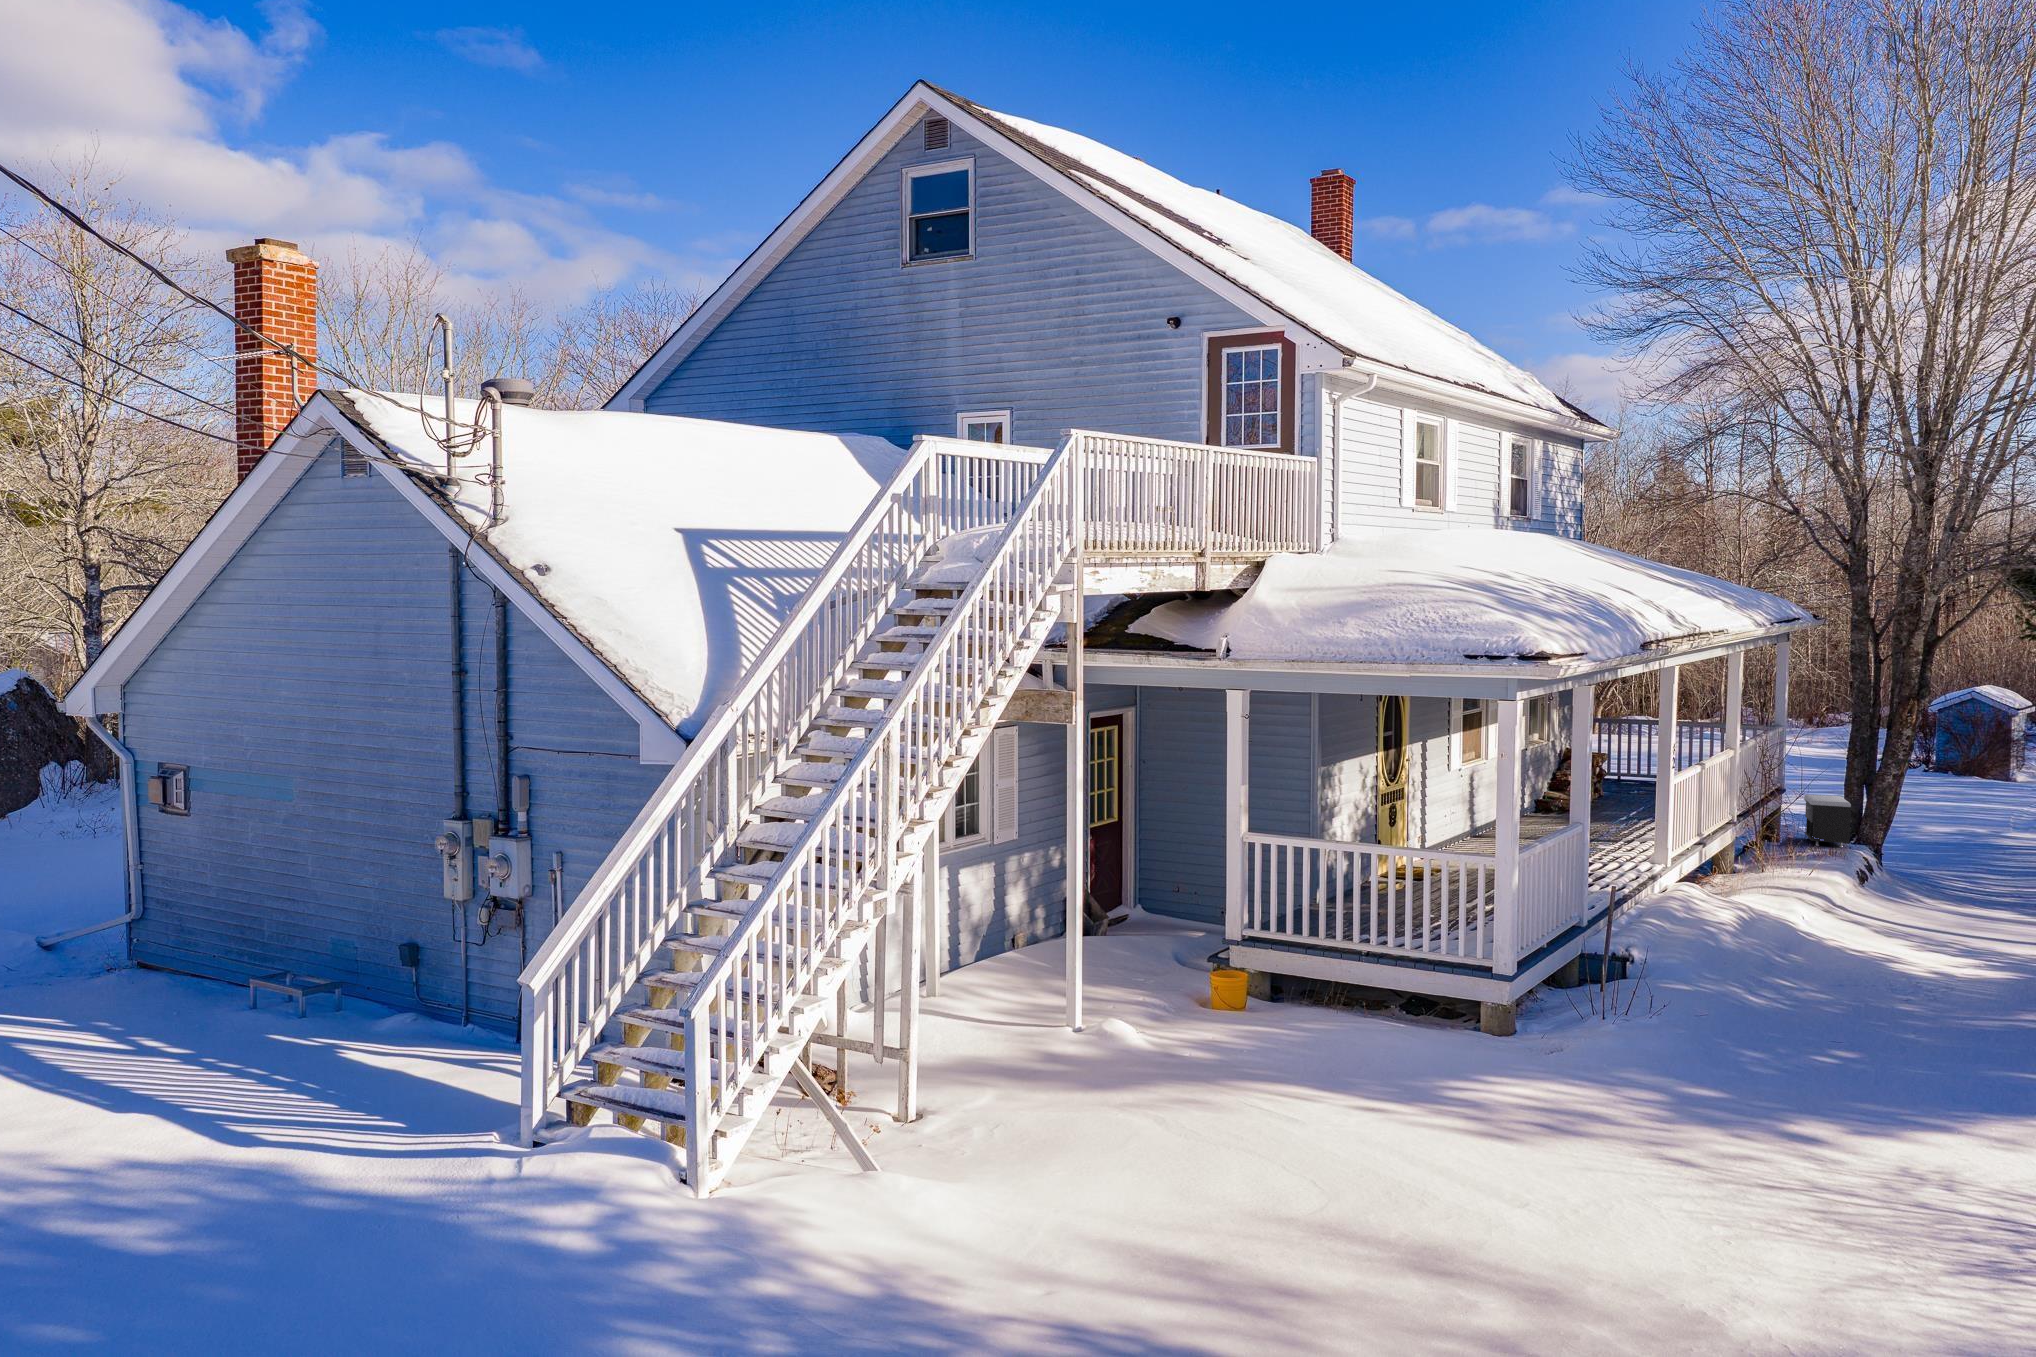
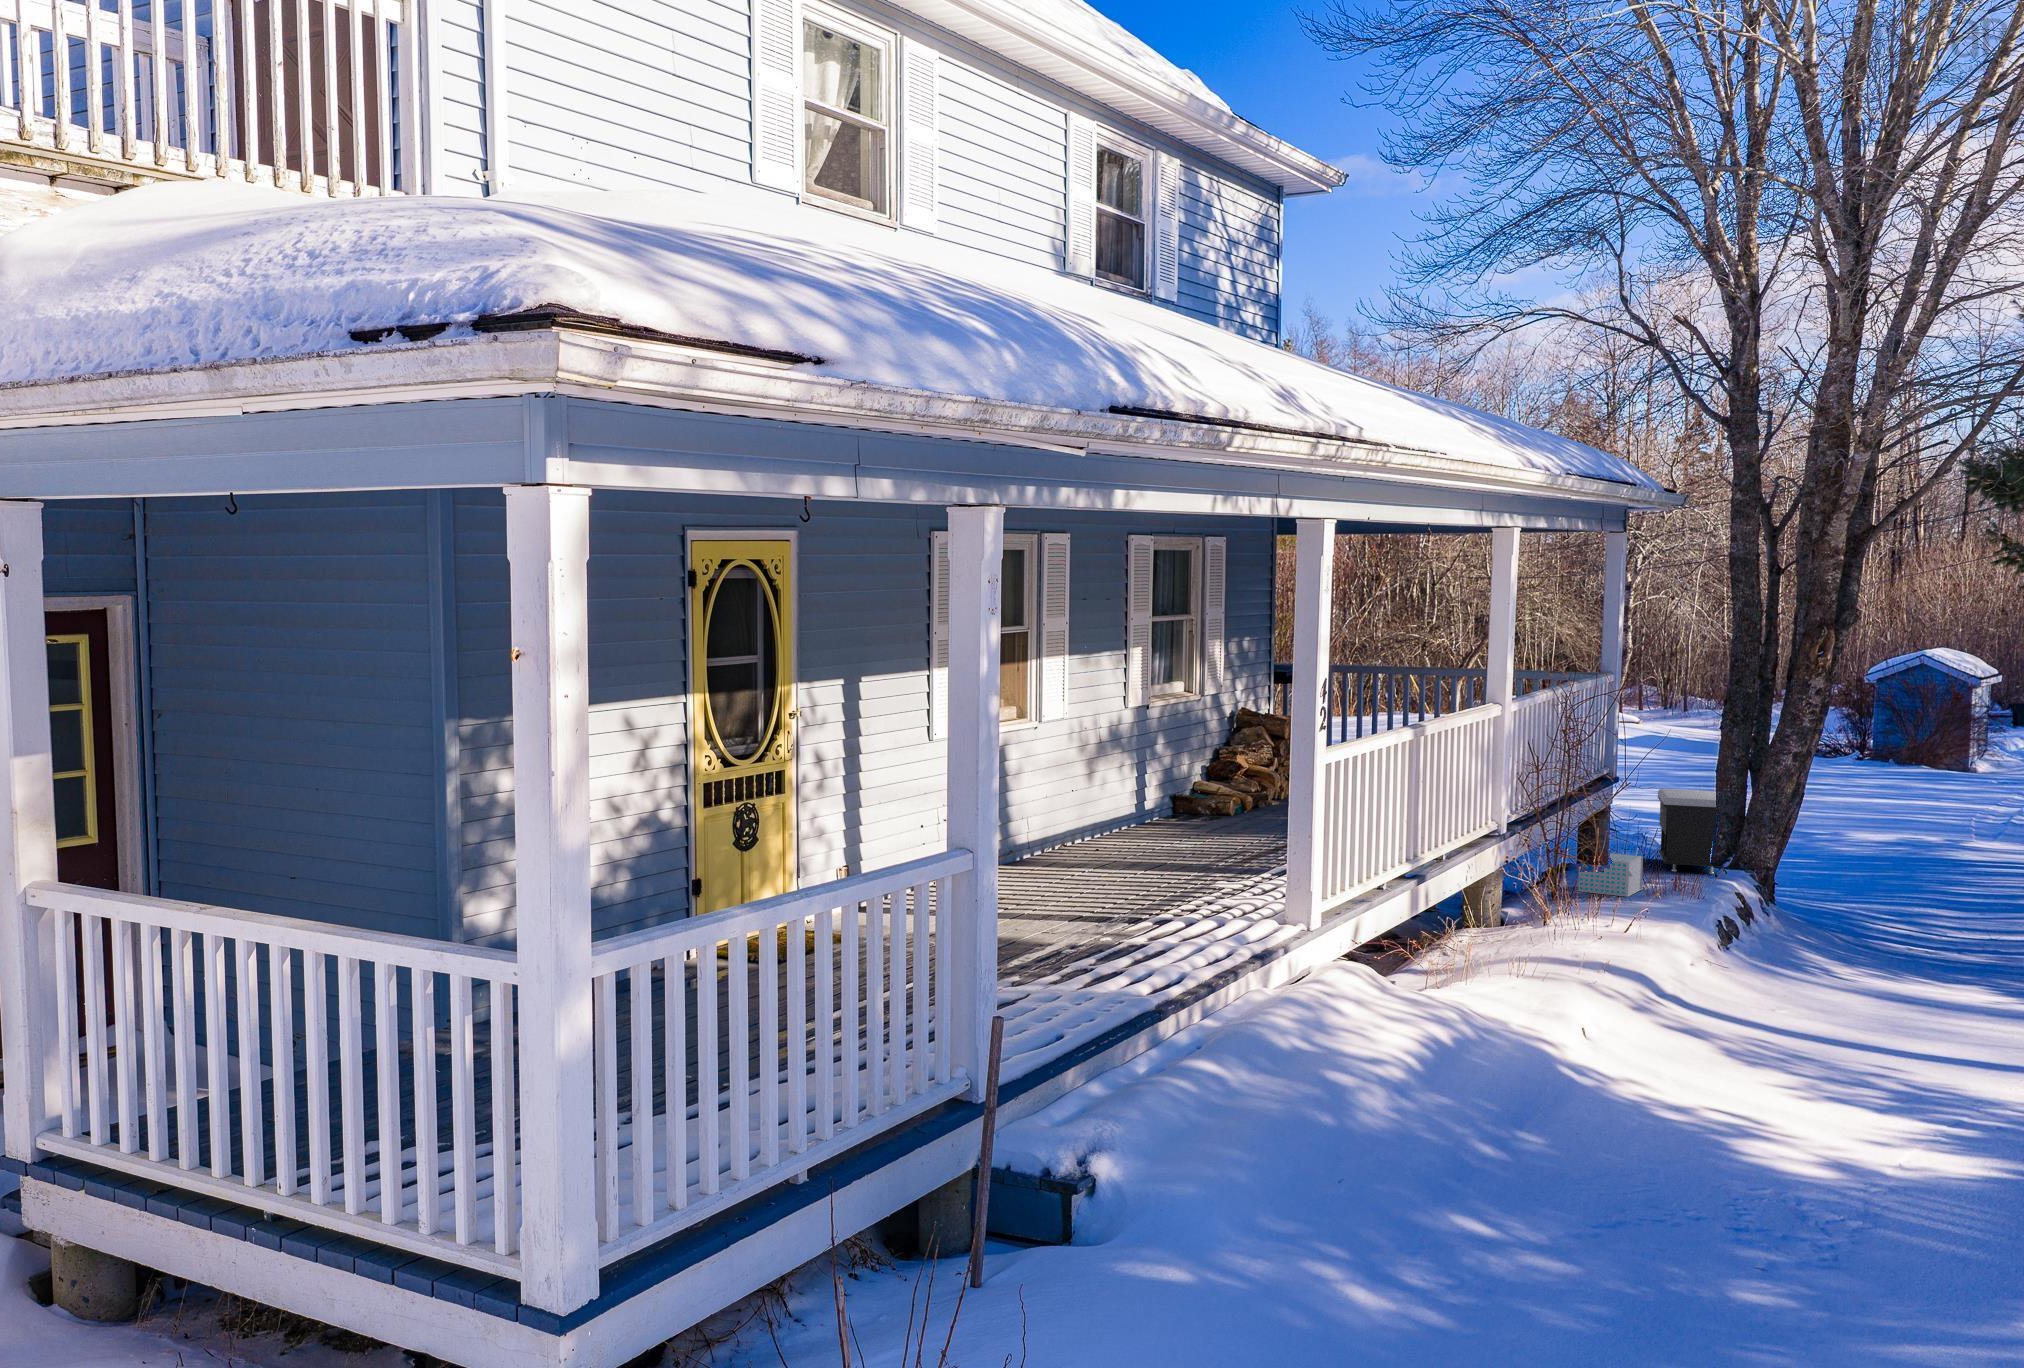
storage box: none [1764,833,1803,860] -> present [1578,853,1643,897]

